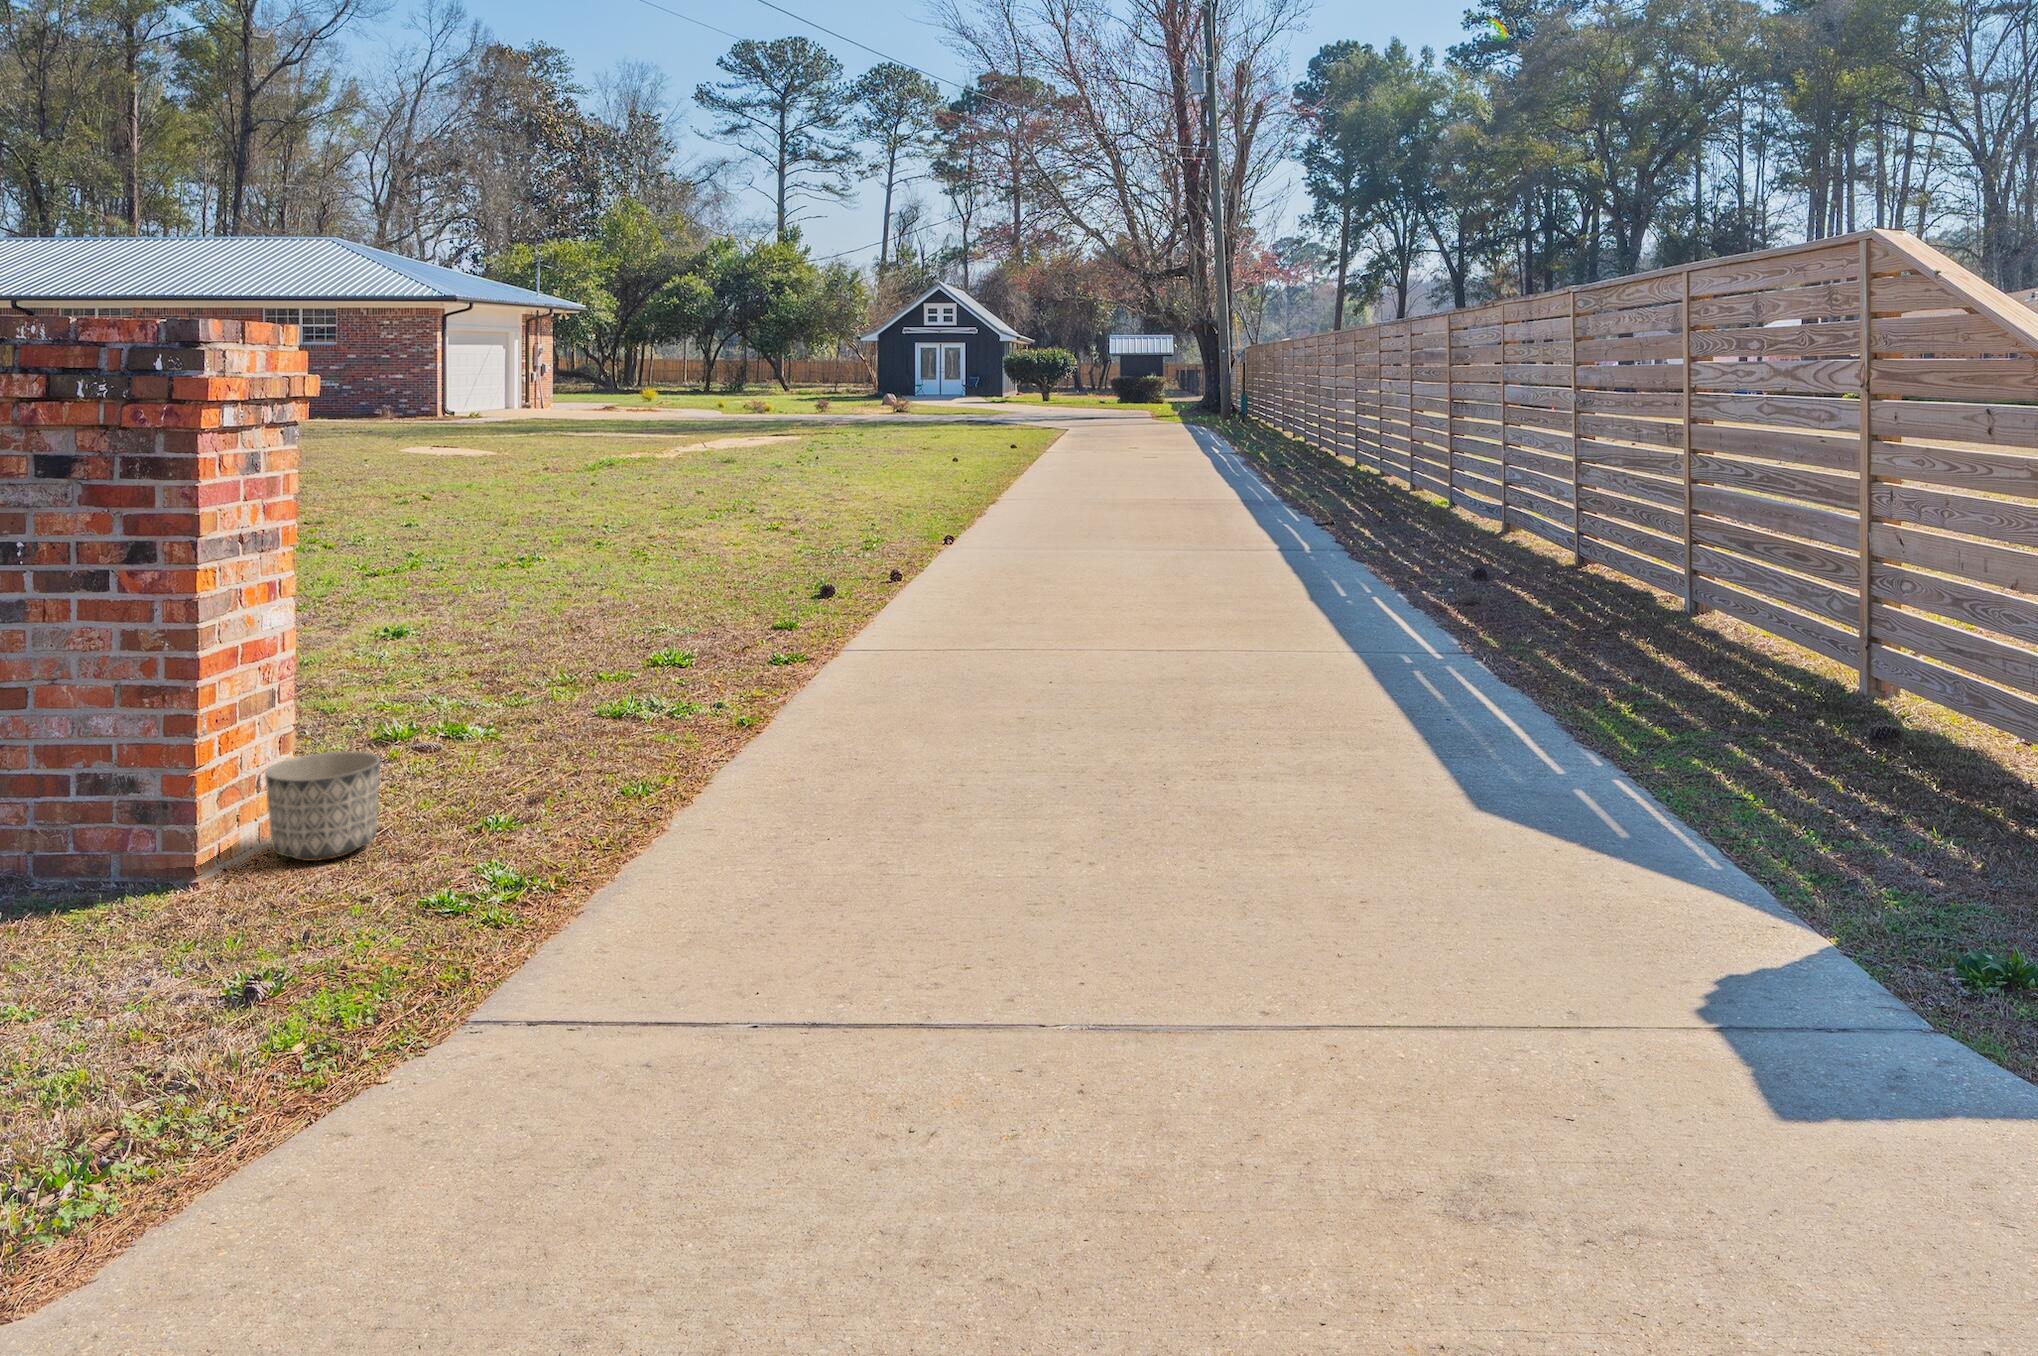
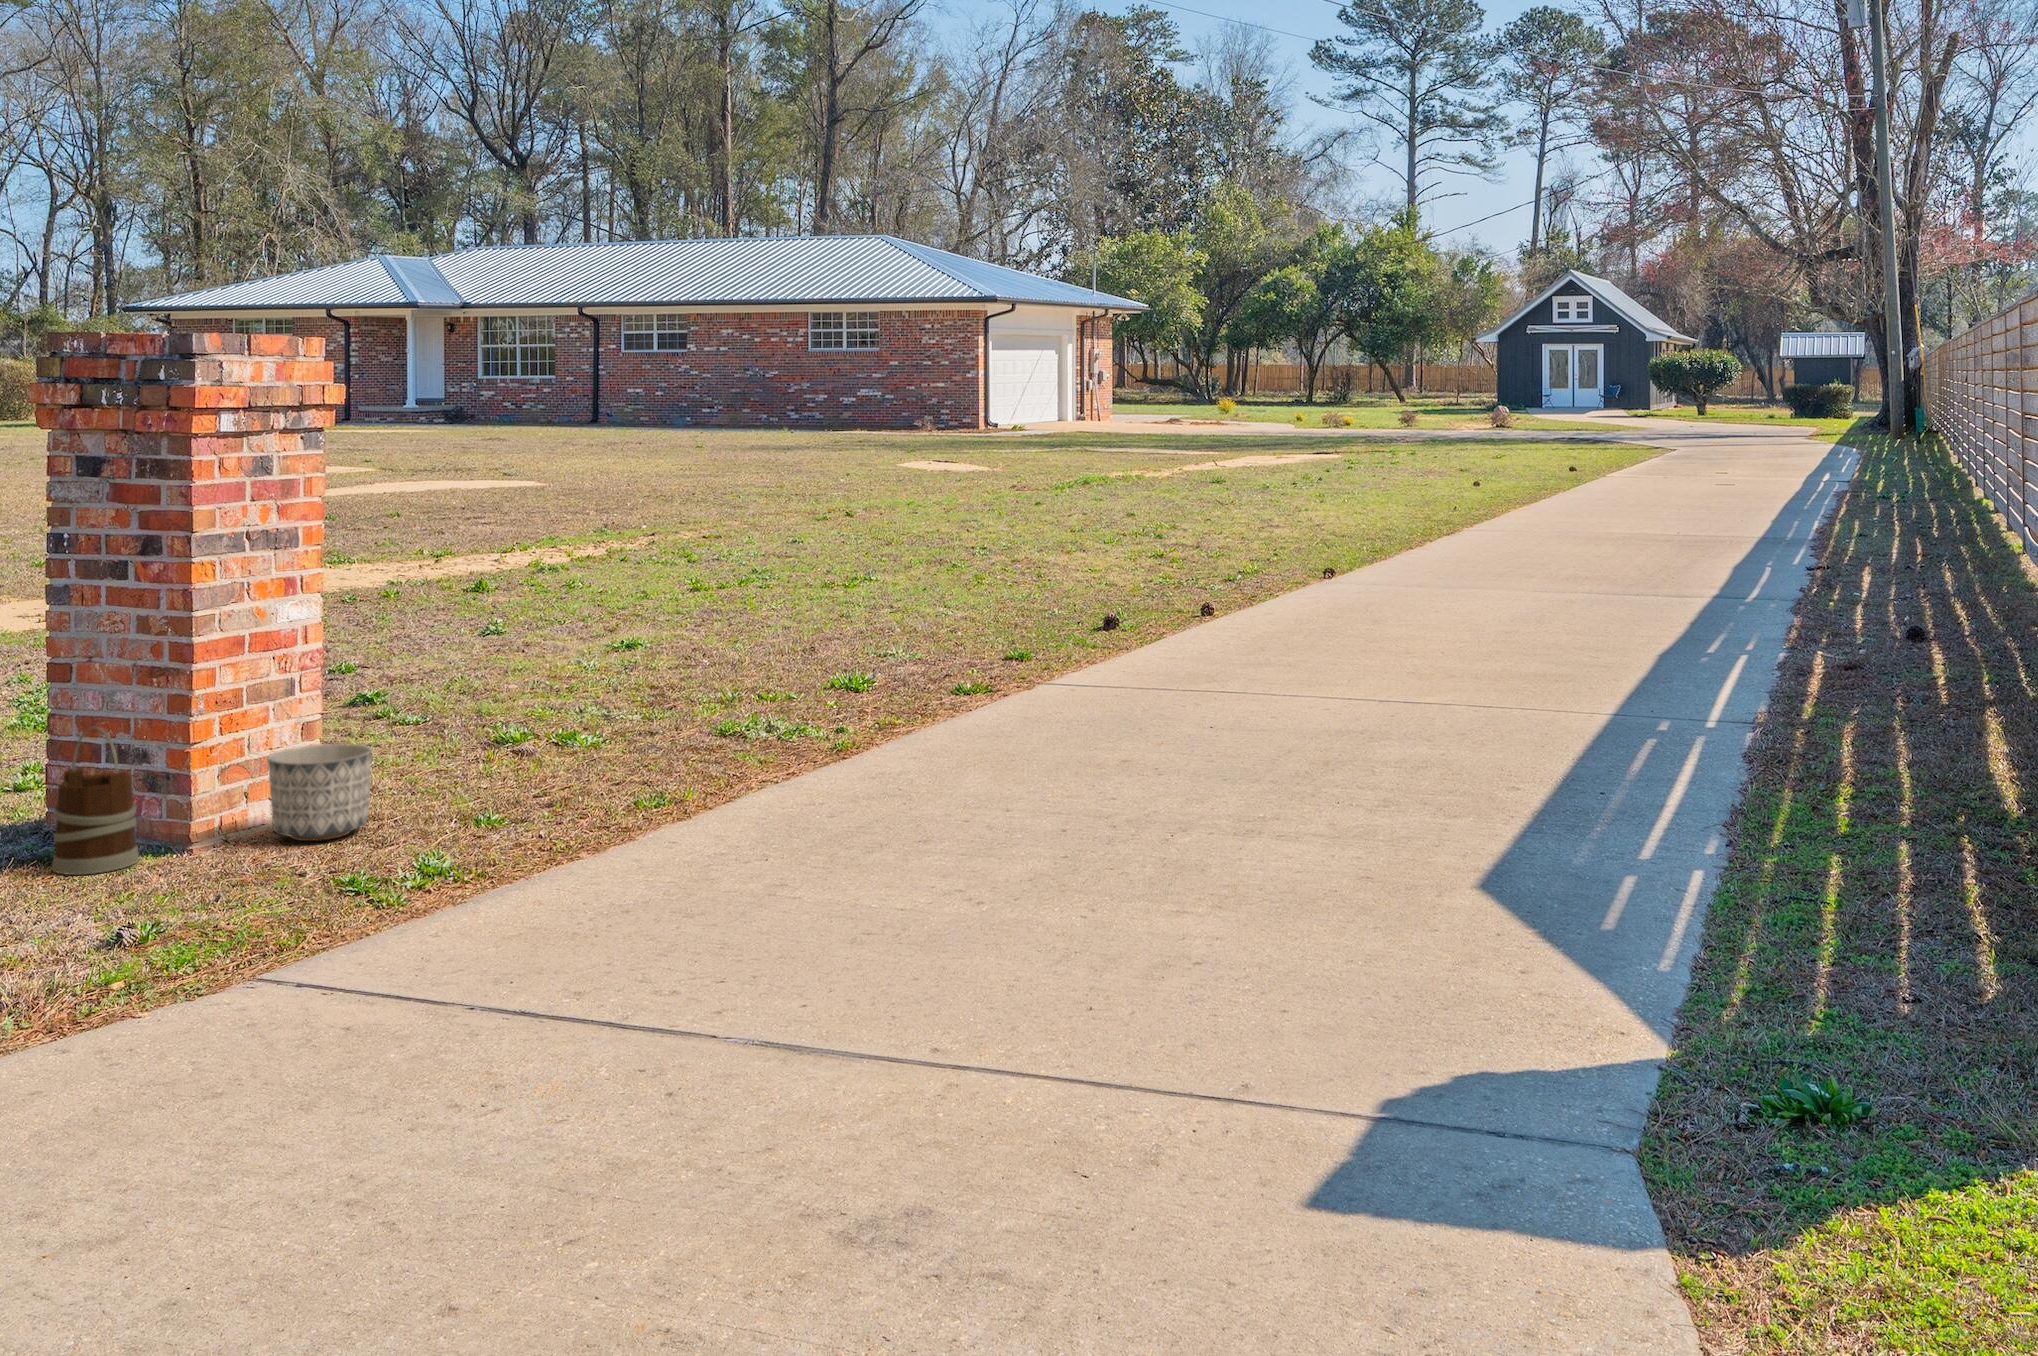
wooden bucket: none [34,760,136,928] -> present [52,727,139,875]

